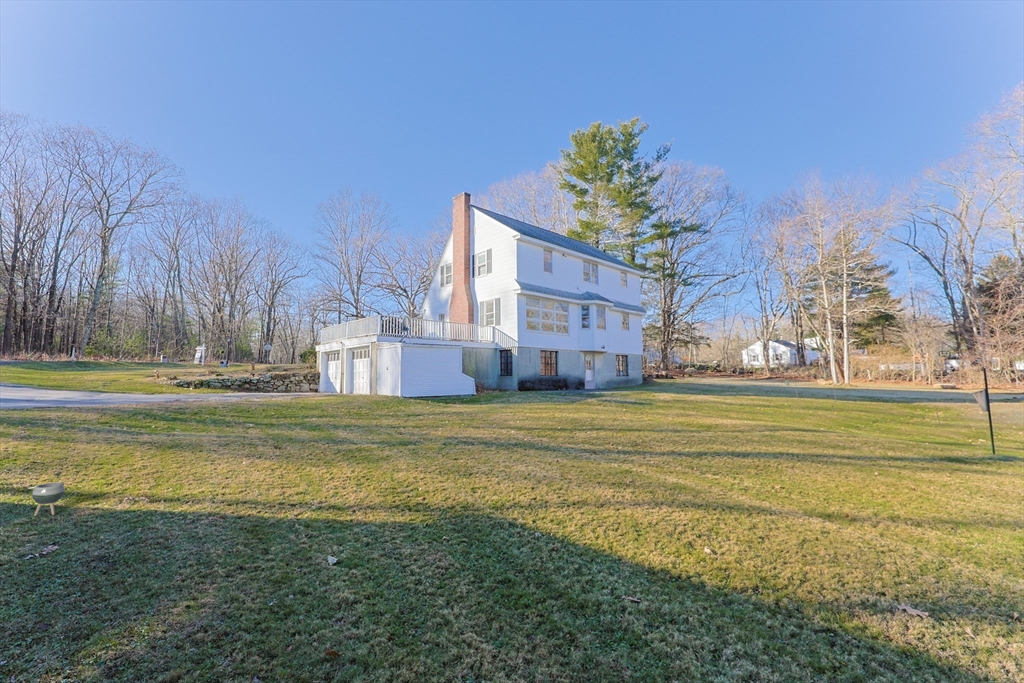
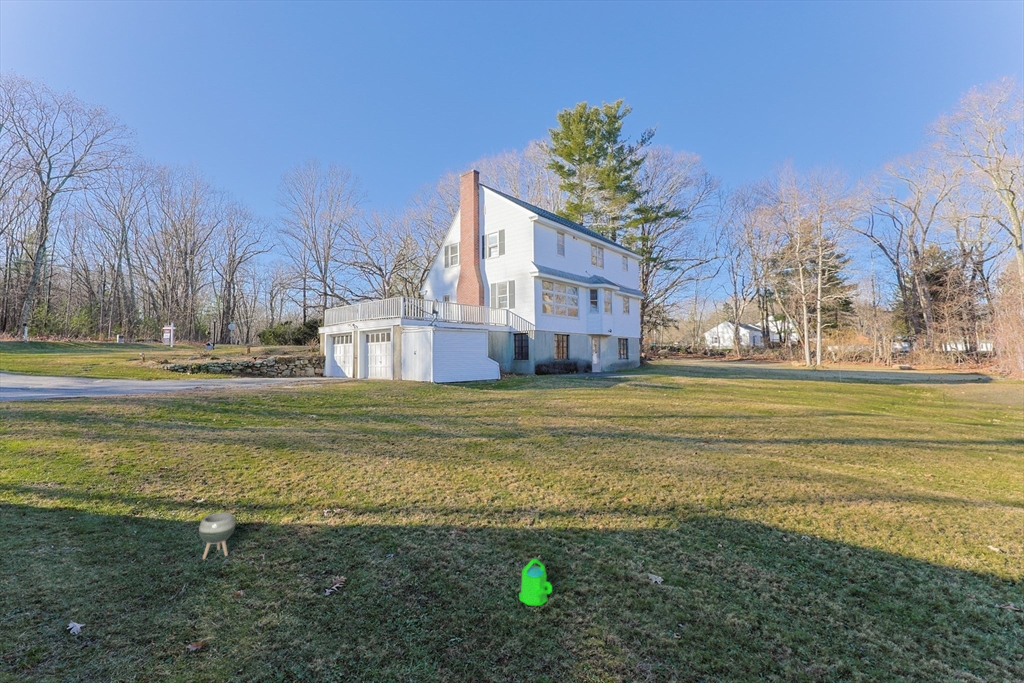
watering can: none [228,518,255,553] -> present [519,558,552,606]

